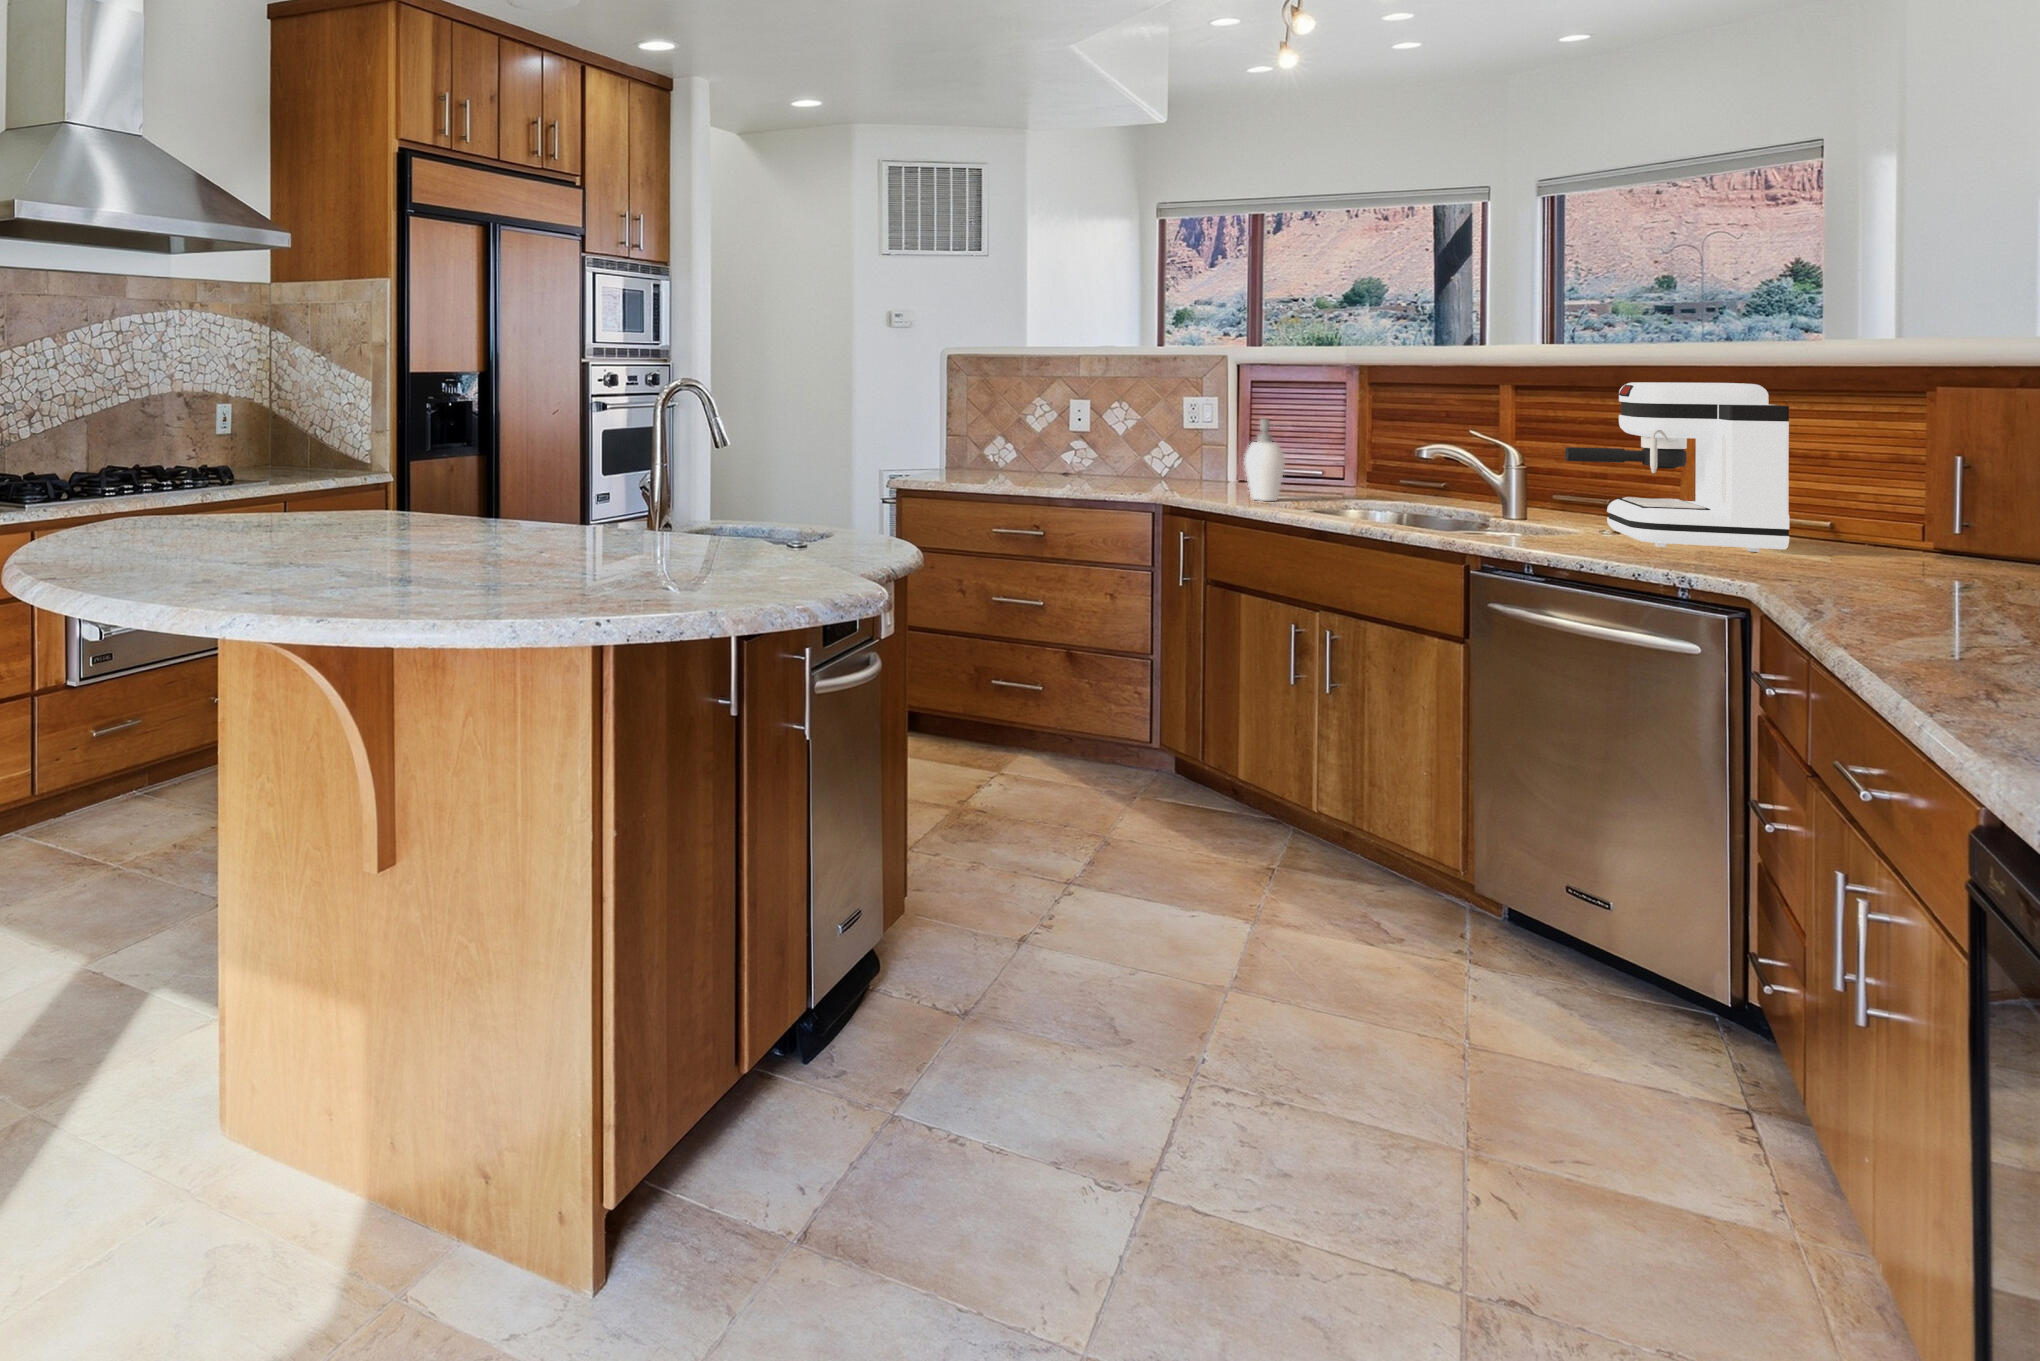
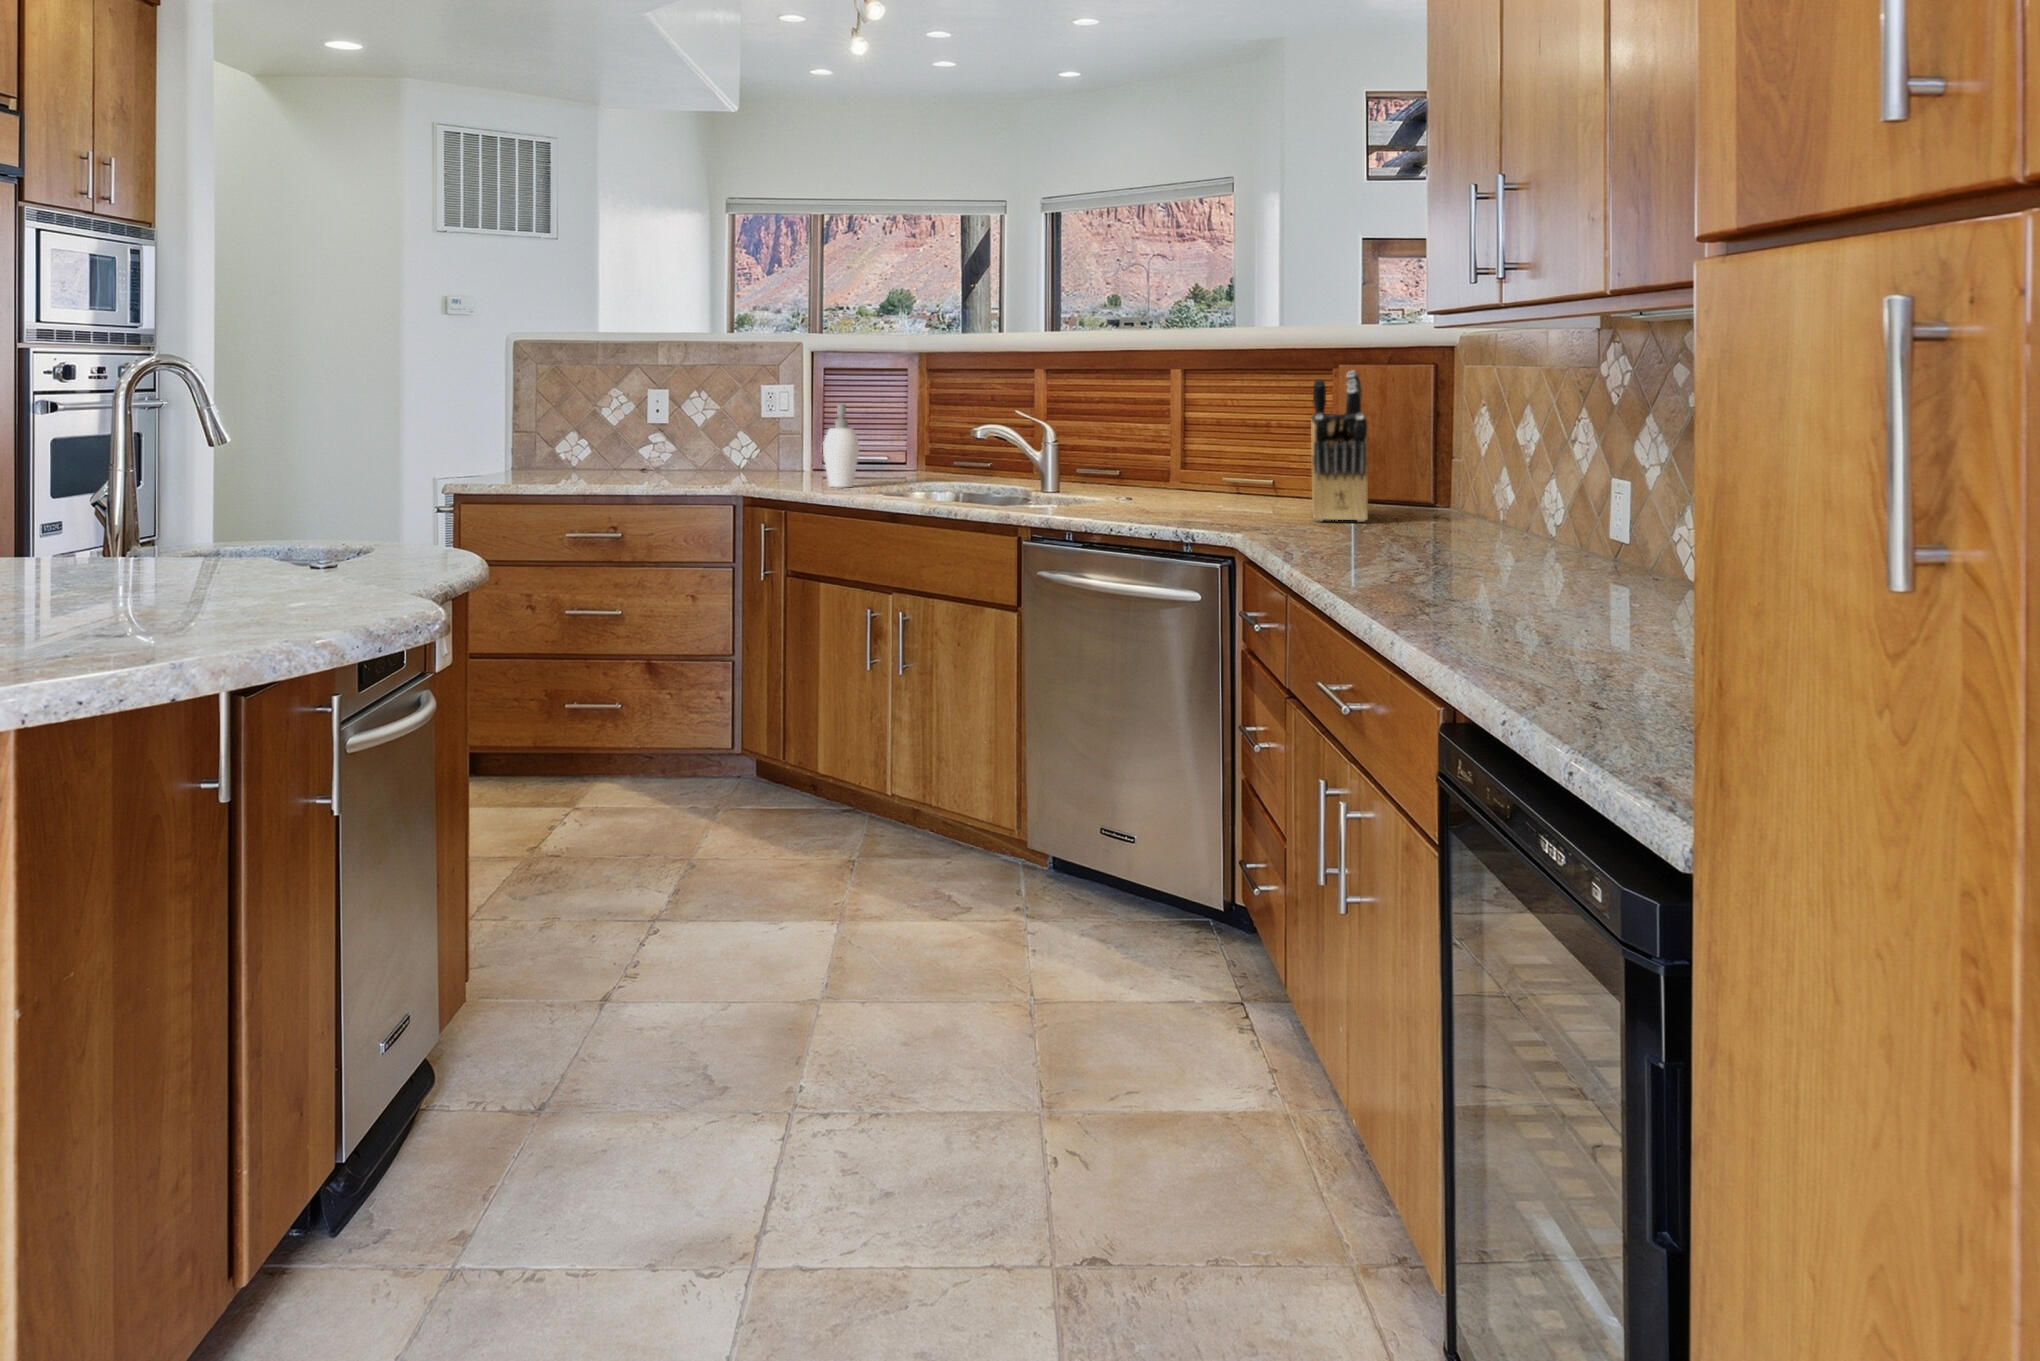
coffee maker: present [1565,382,1789,552] -> none [1092,362,1249,508]
knife block: none [1879,400,1976,583] -> present [1312,370,1368,522]

